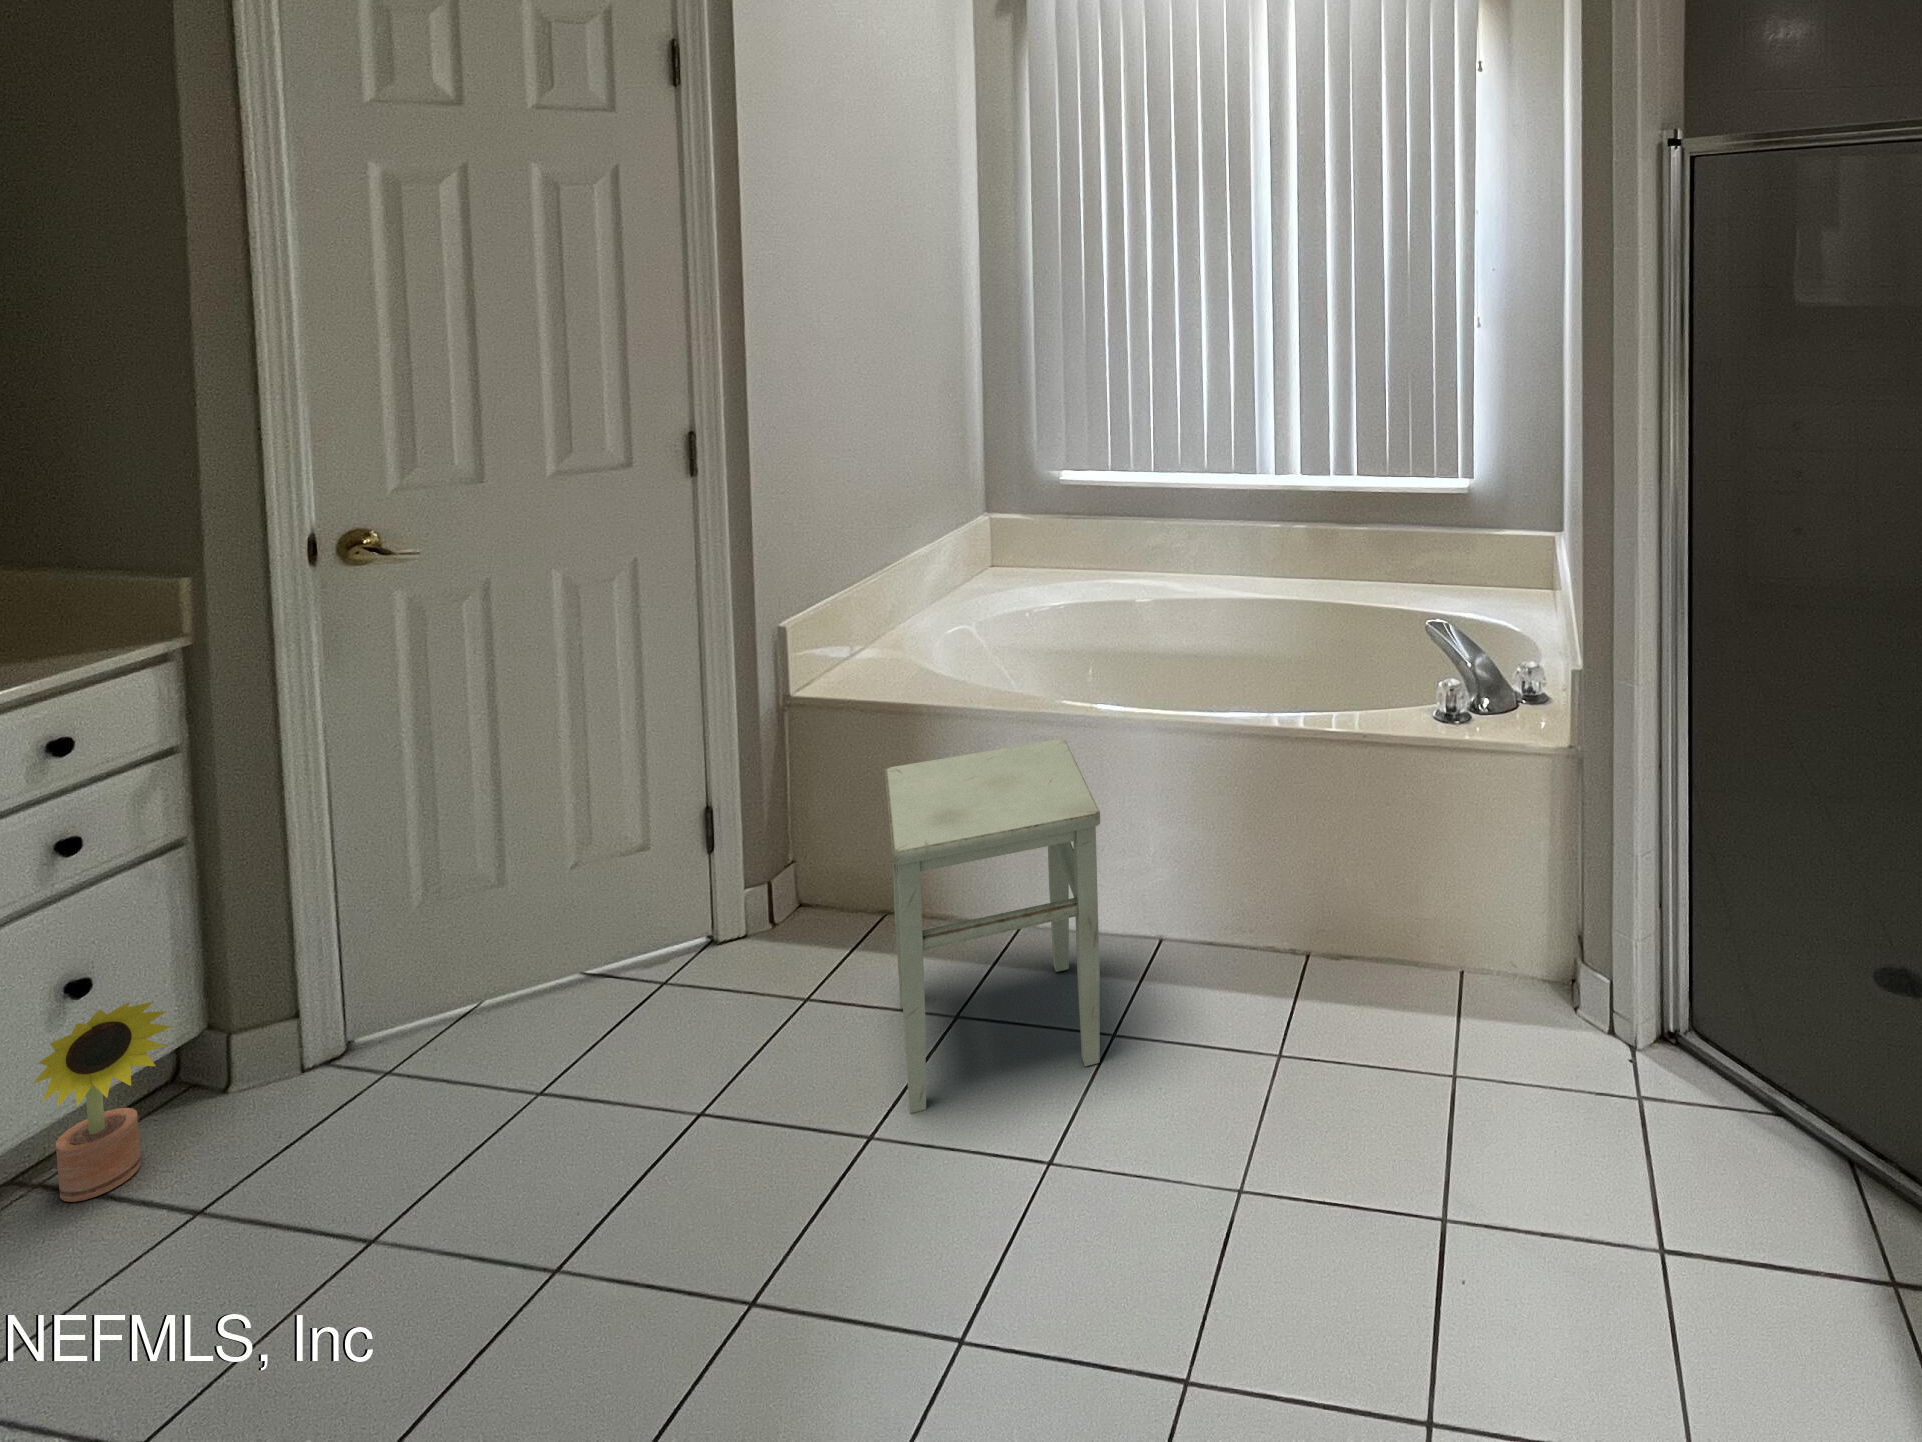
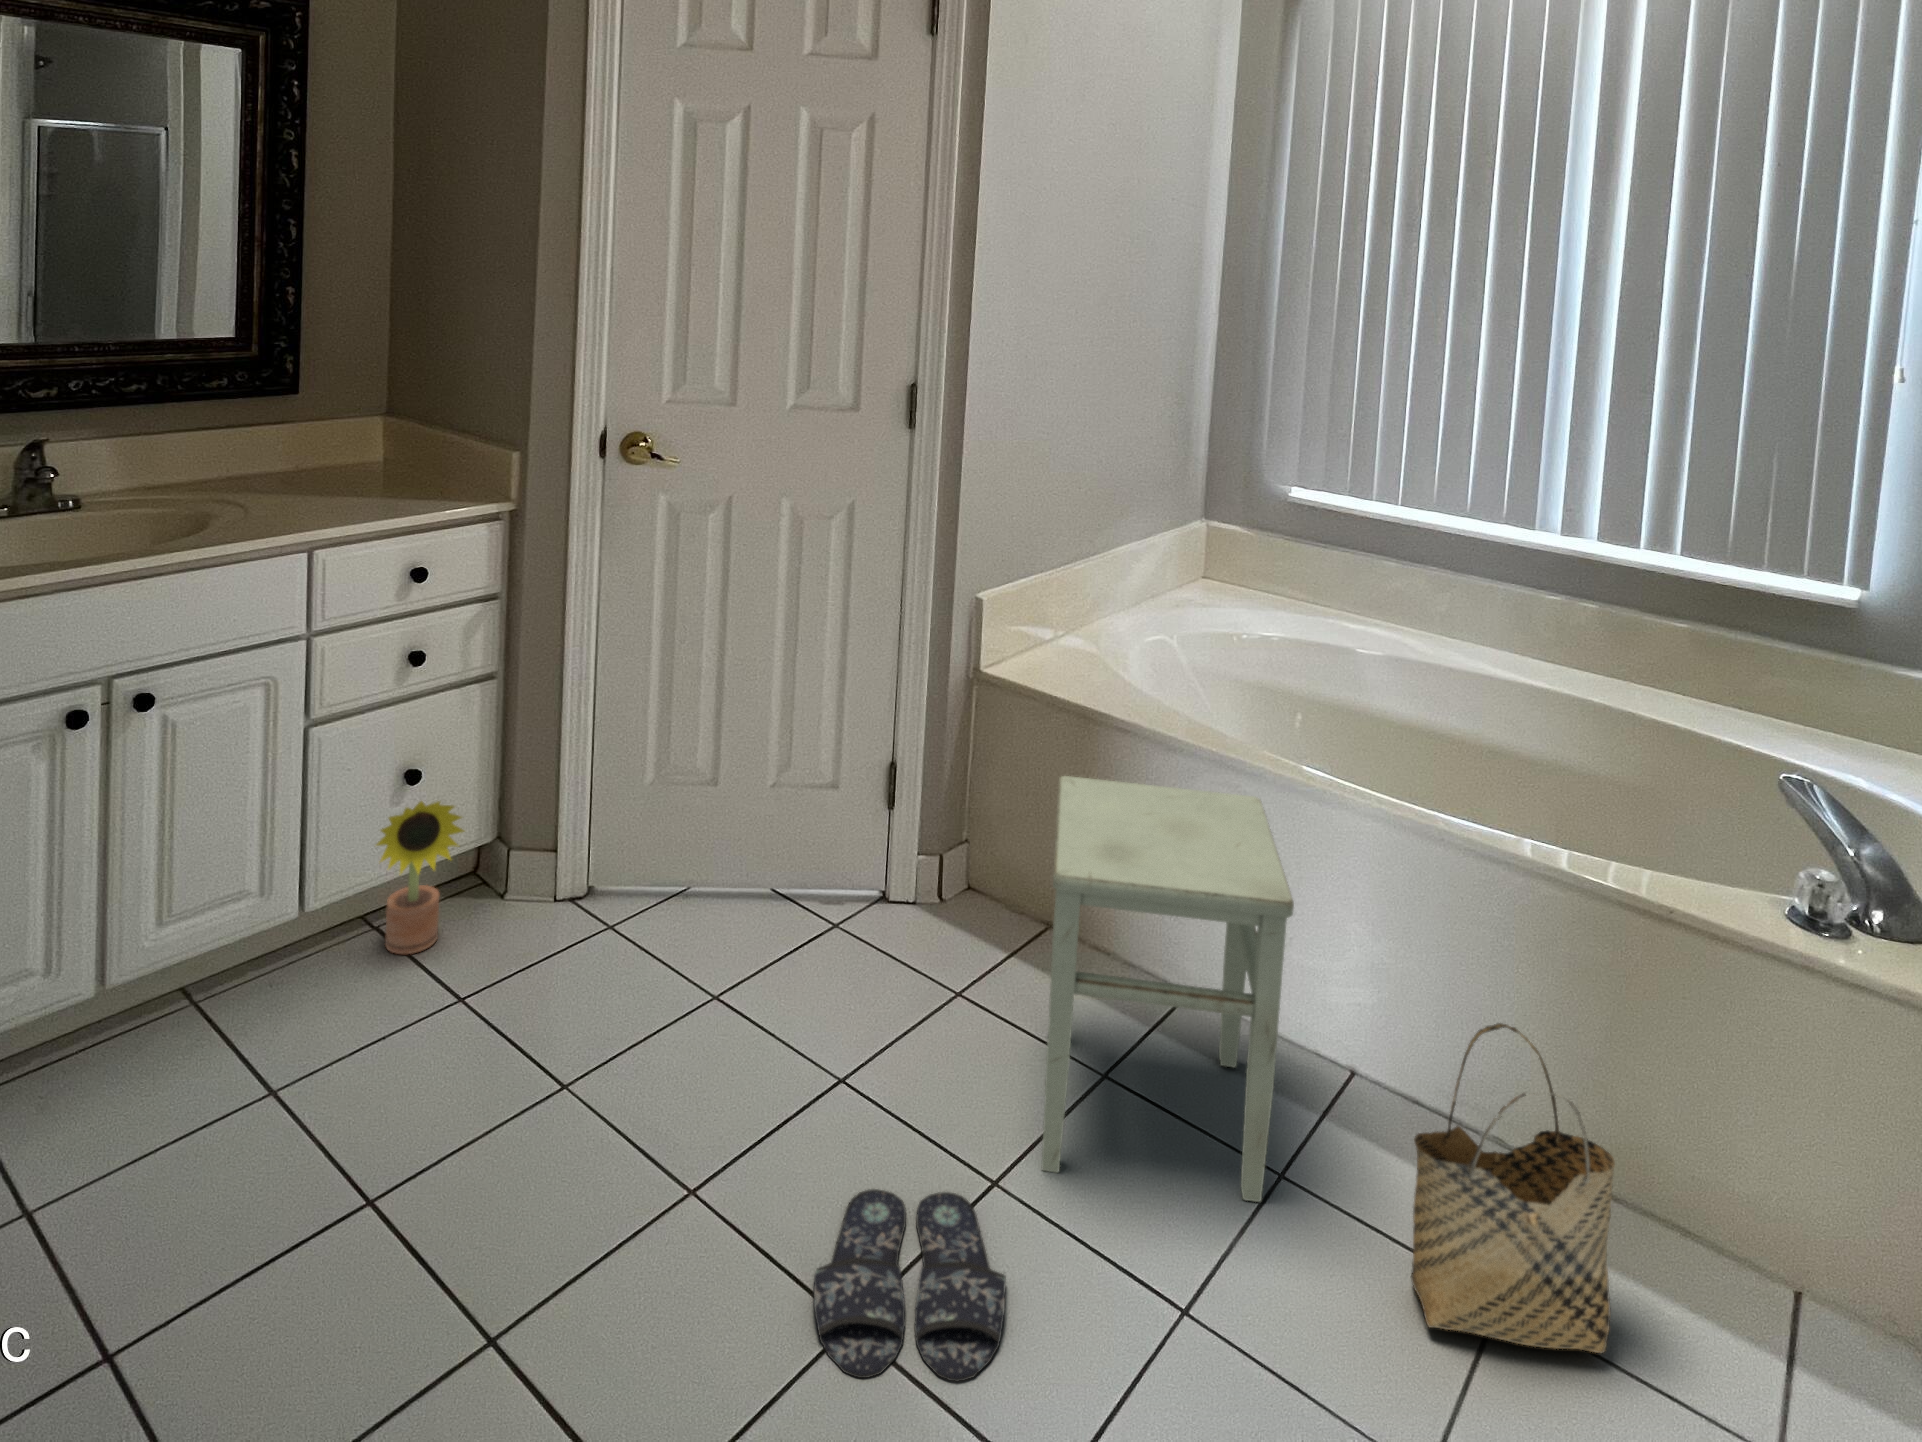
woven basket: none [1207,854,1350,1097] -> present [1411,1023,1615,1353]
slippers: none [702,1163,893,1351] -> present [814,1189,1006,1382]

